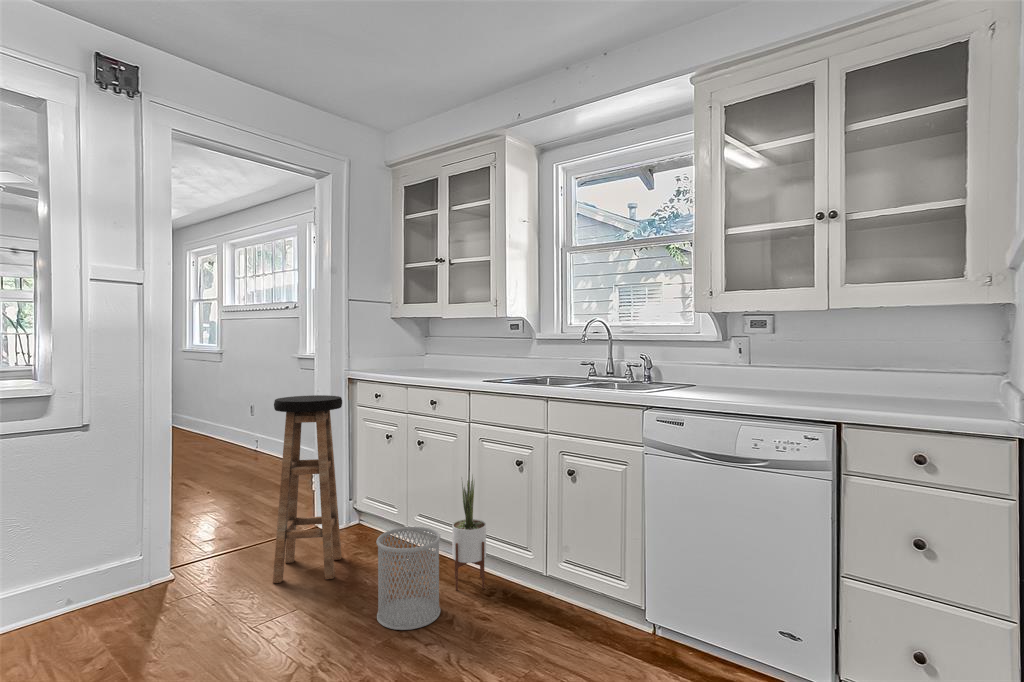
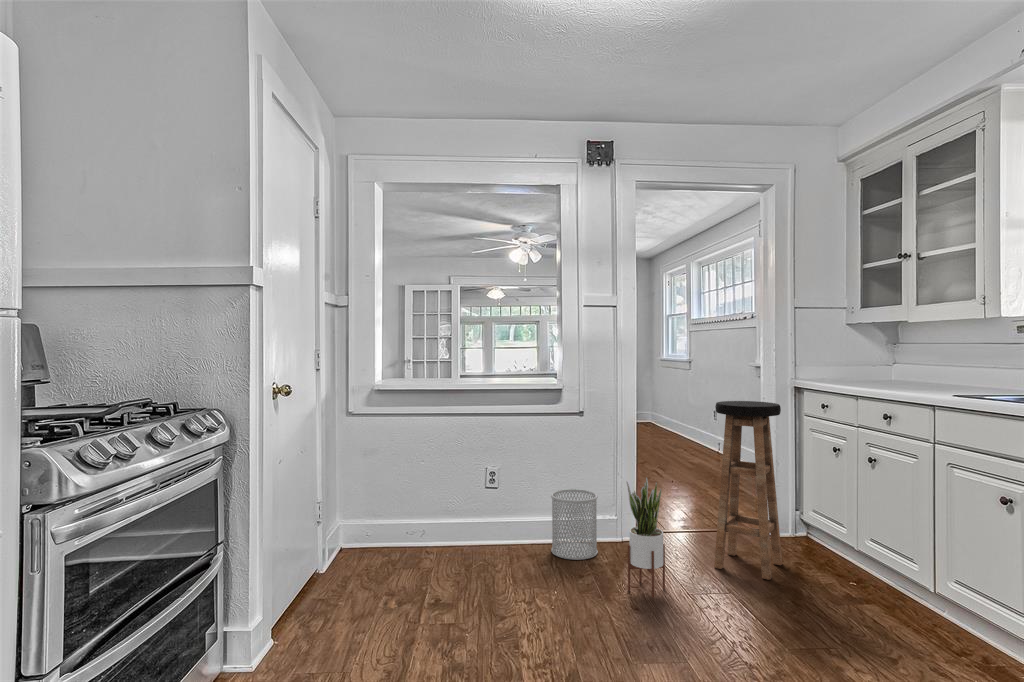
potted plant: present [452,473,486,590] -> present [626,478,665,598]
wastebasket: present [376,527,440,630] -> present [551,489,598,560]

